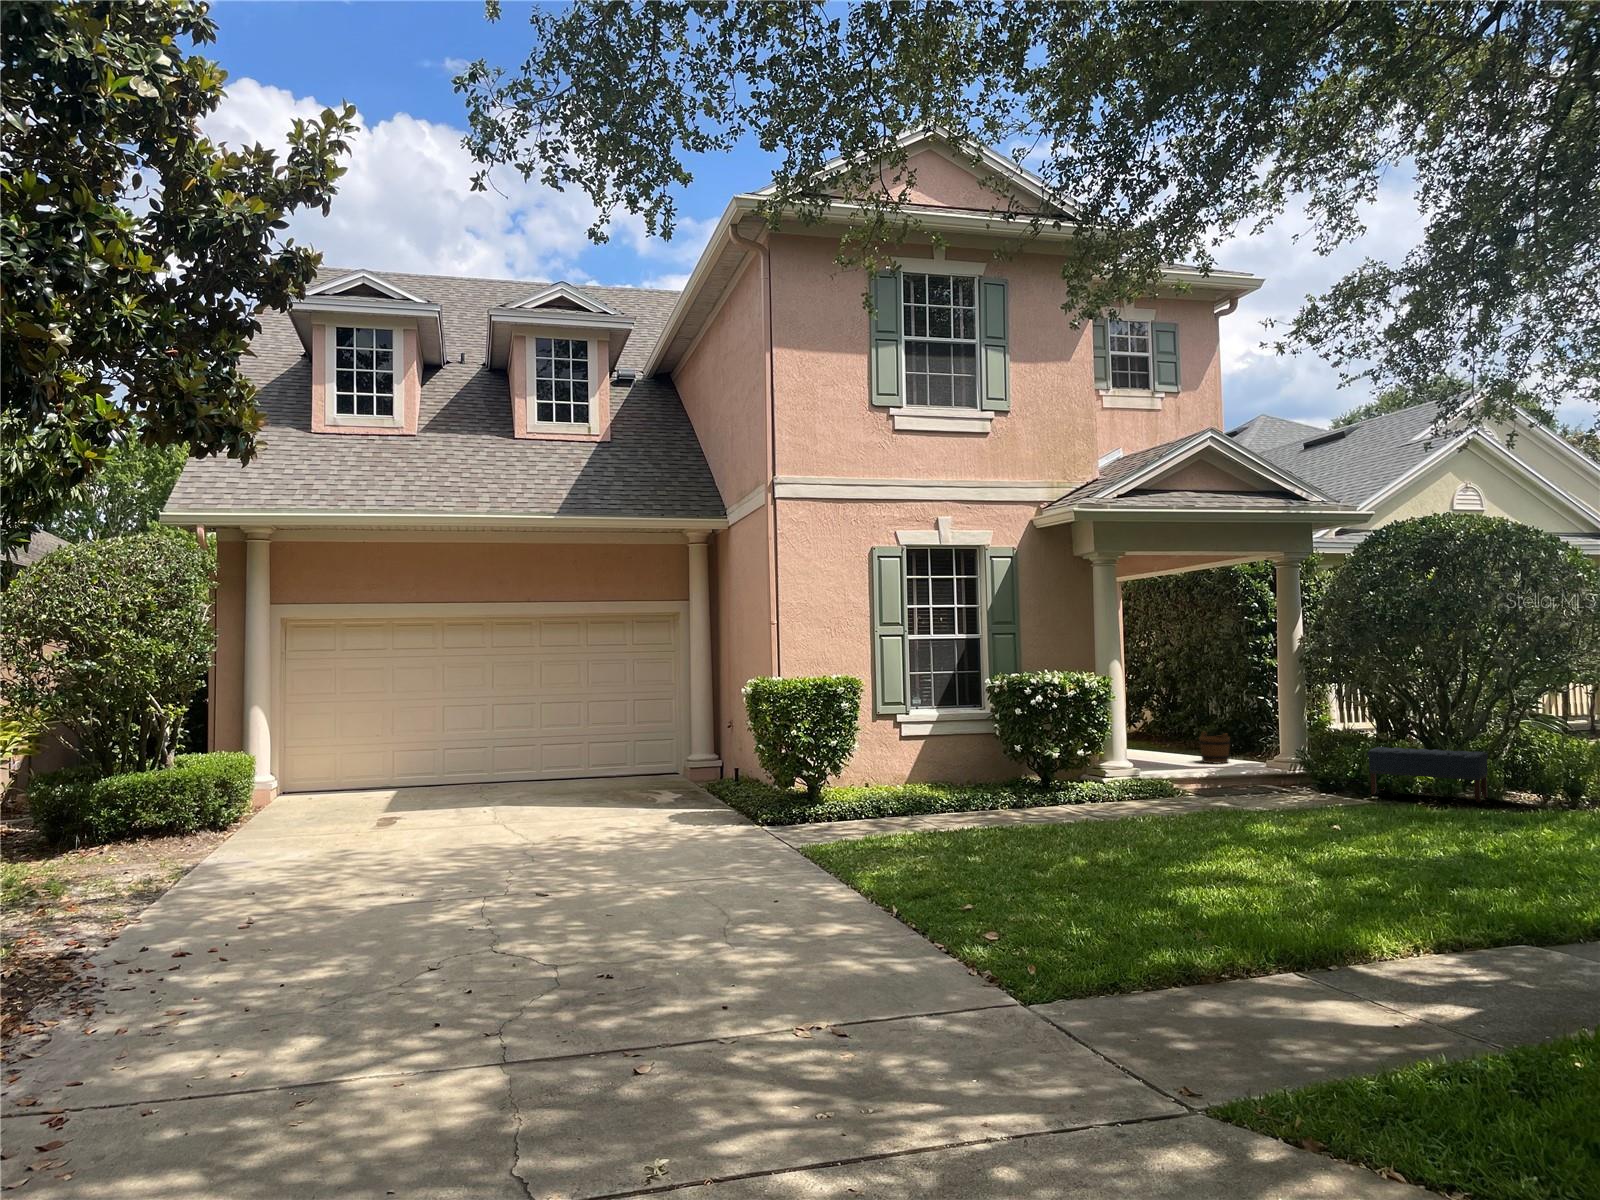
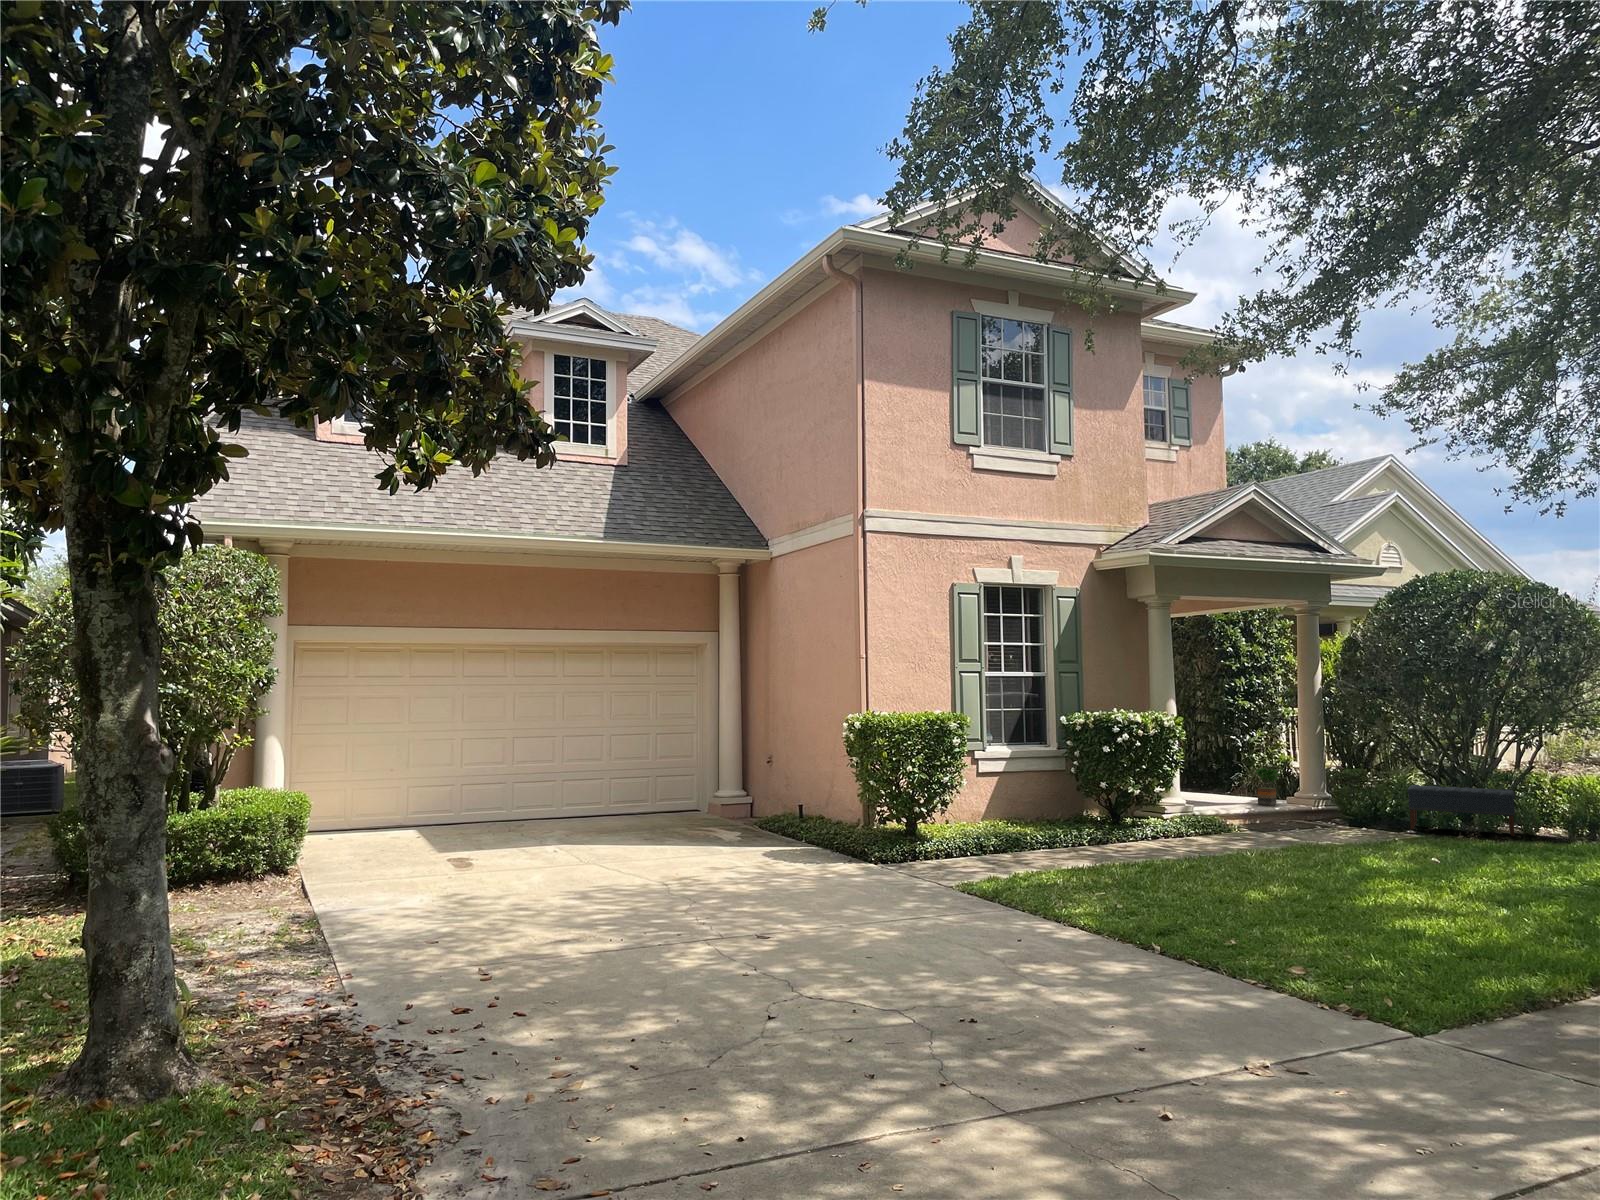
potted tree: none [1242,729,1269,768] -> present [1256,768,1280,805]
bucket: present [1199,732,1231,764] -> none [1208,770,1239,801]

